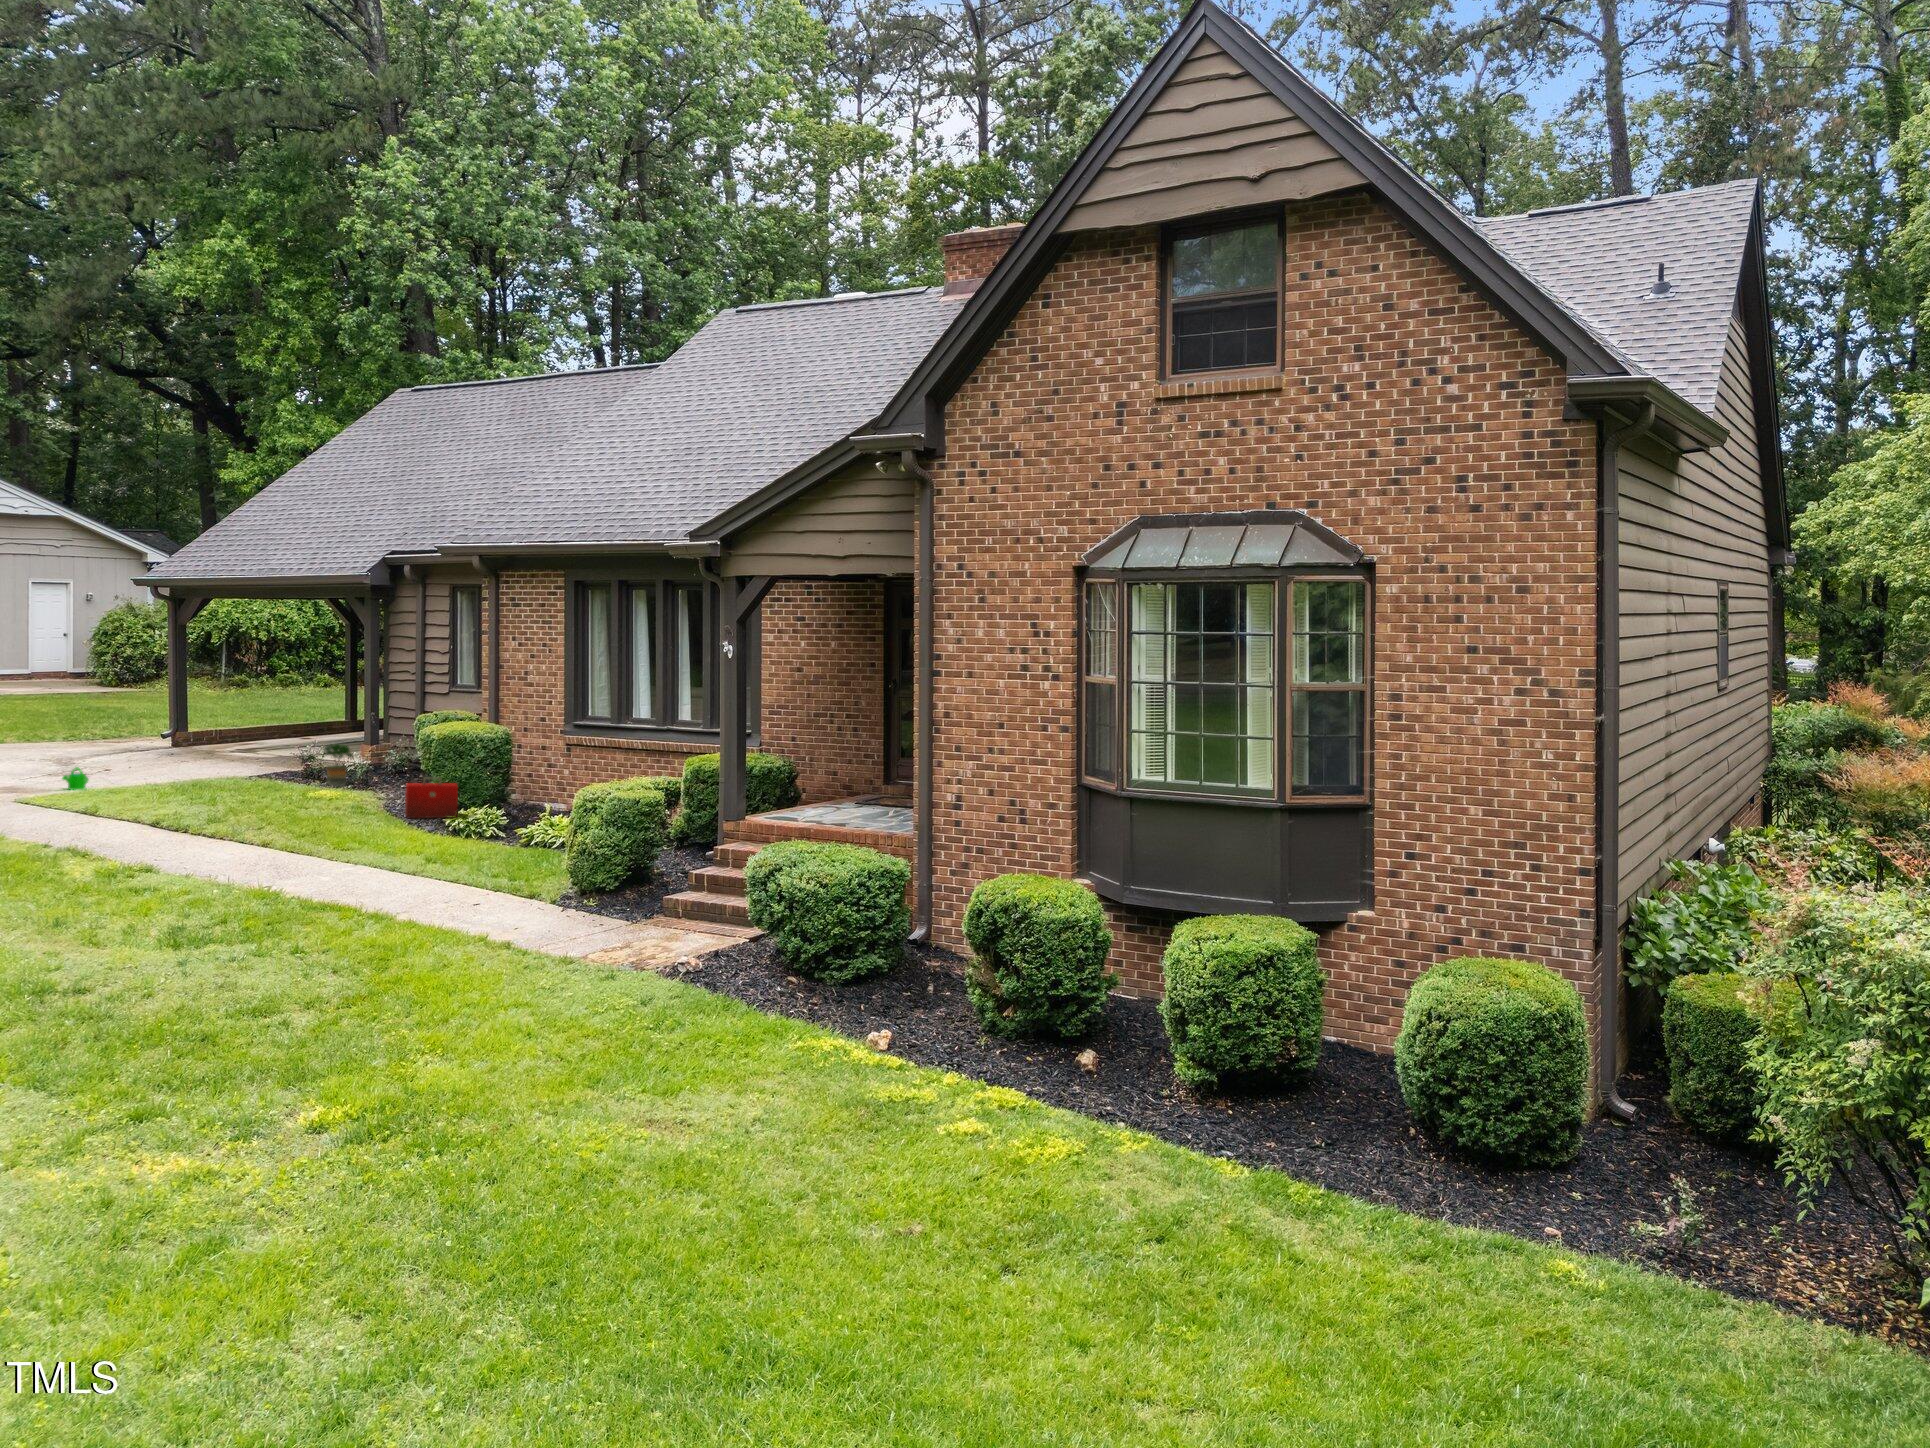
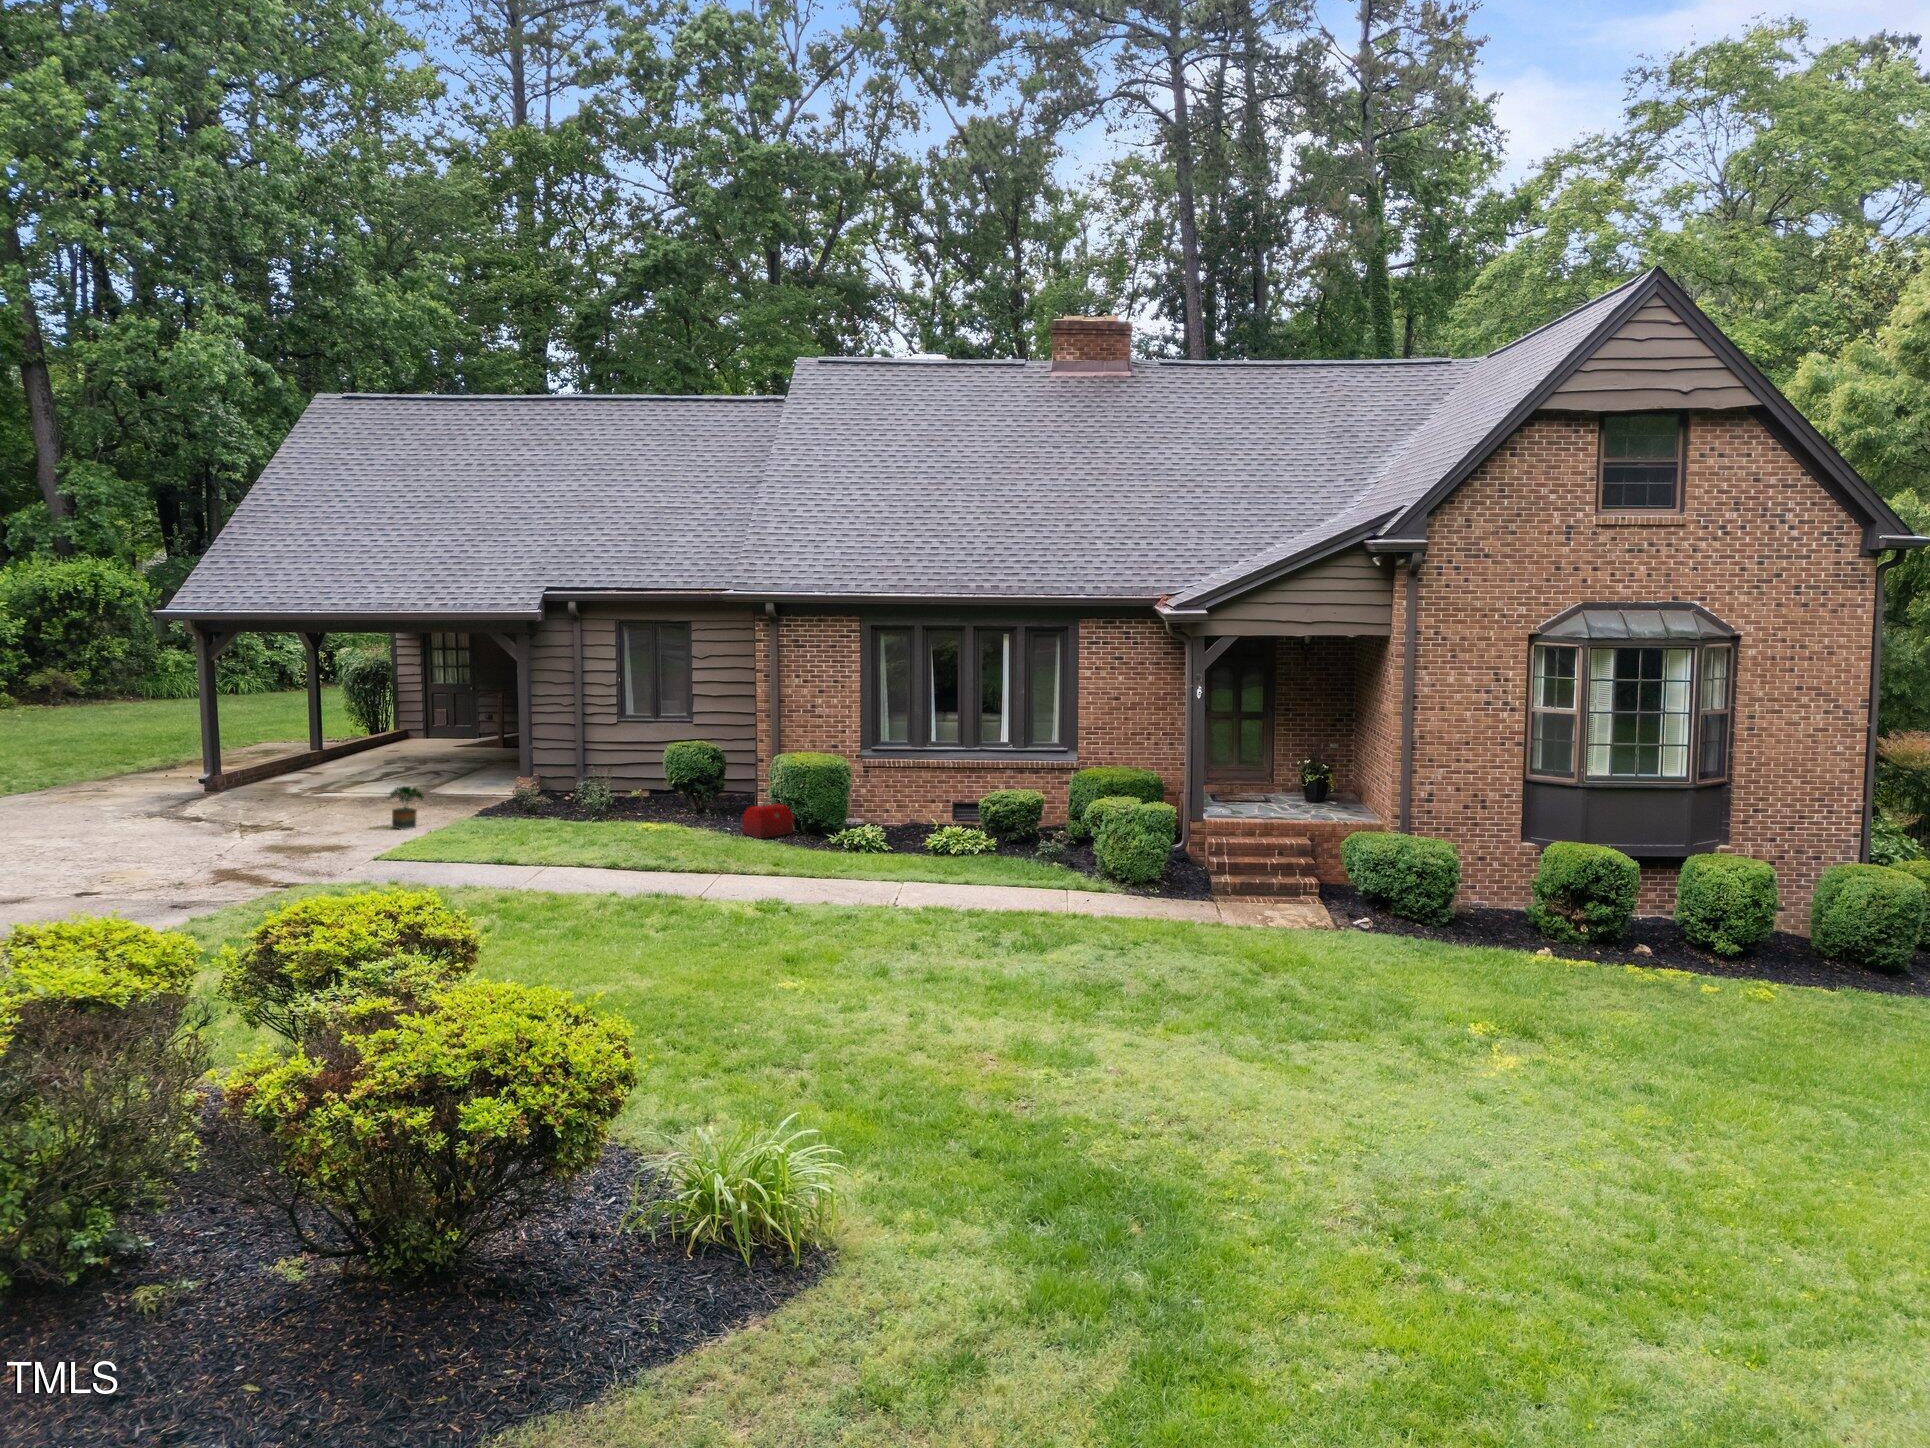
potted tree: present [325,744,353,786] -> present [390,786,424,830]
watering can: present [62,767,88,790] -> none [340,817,359,840]

